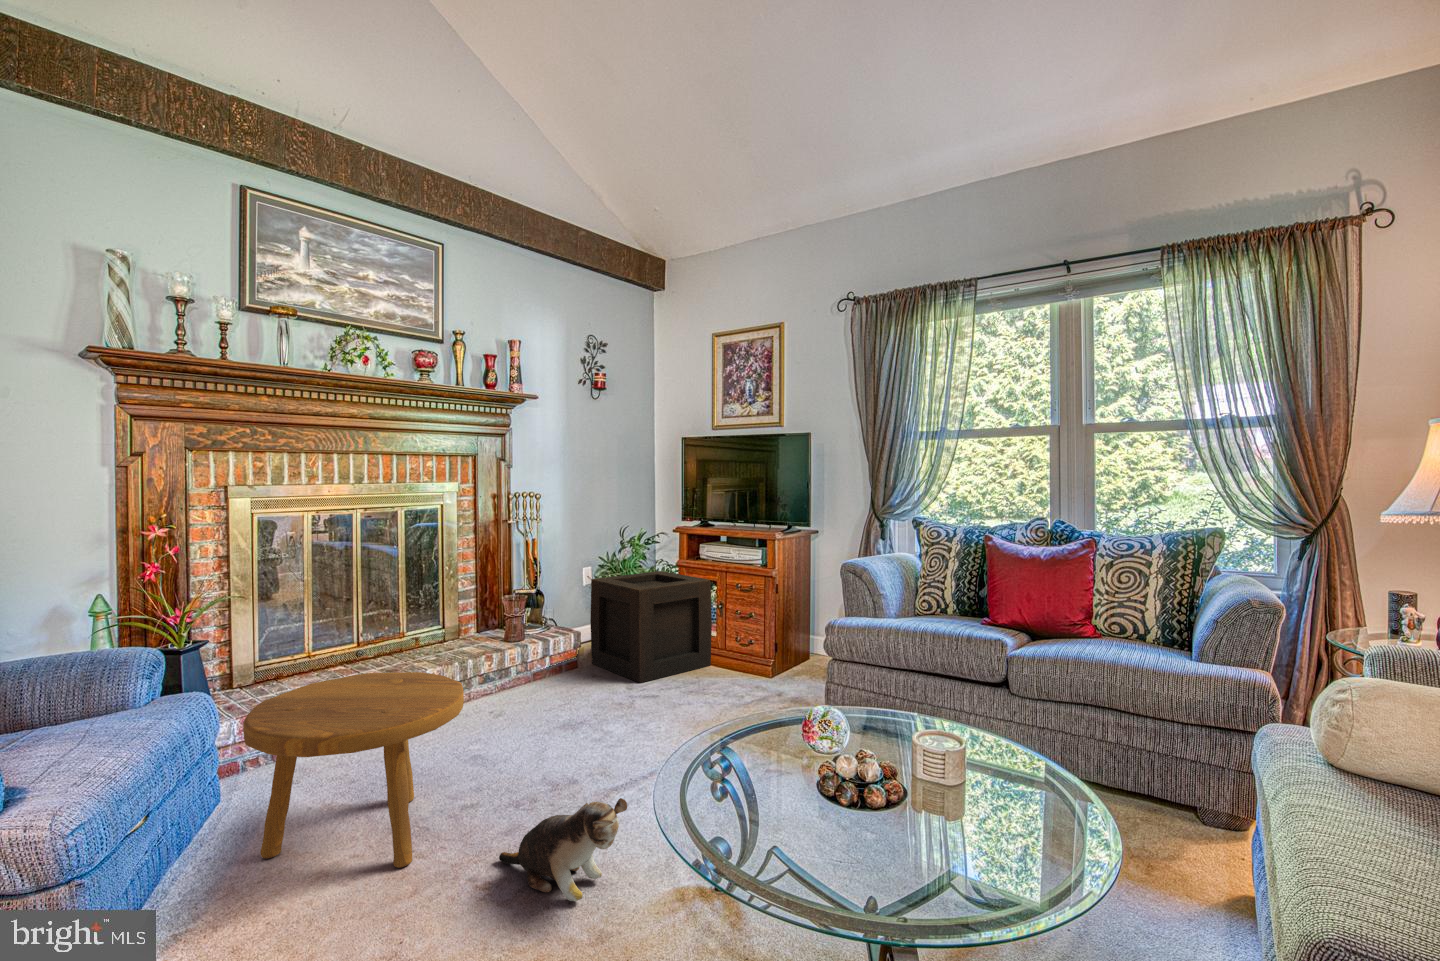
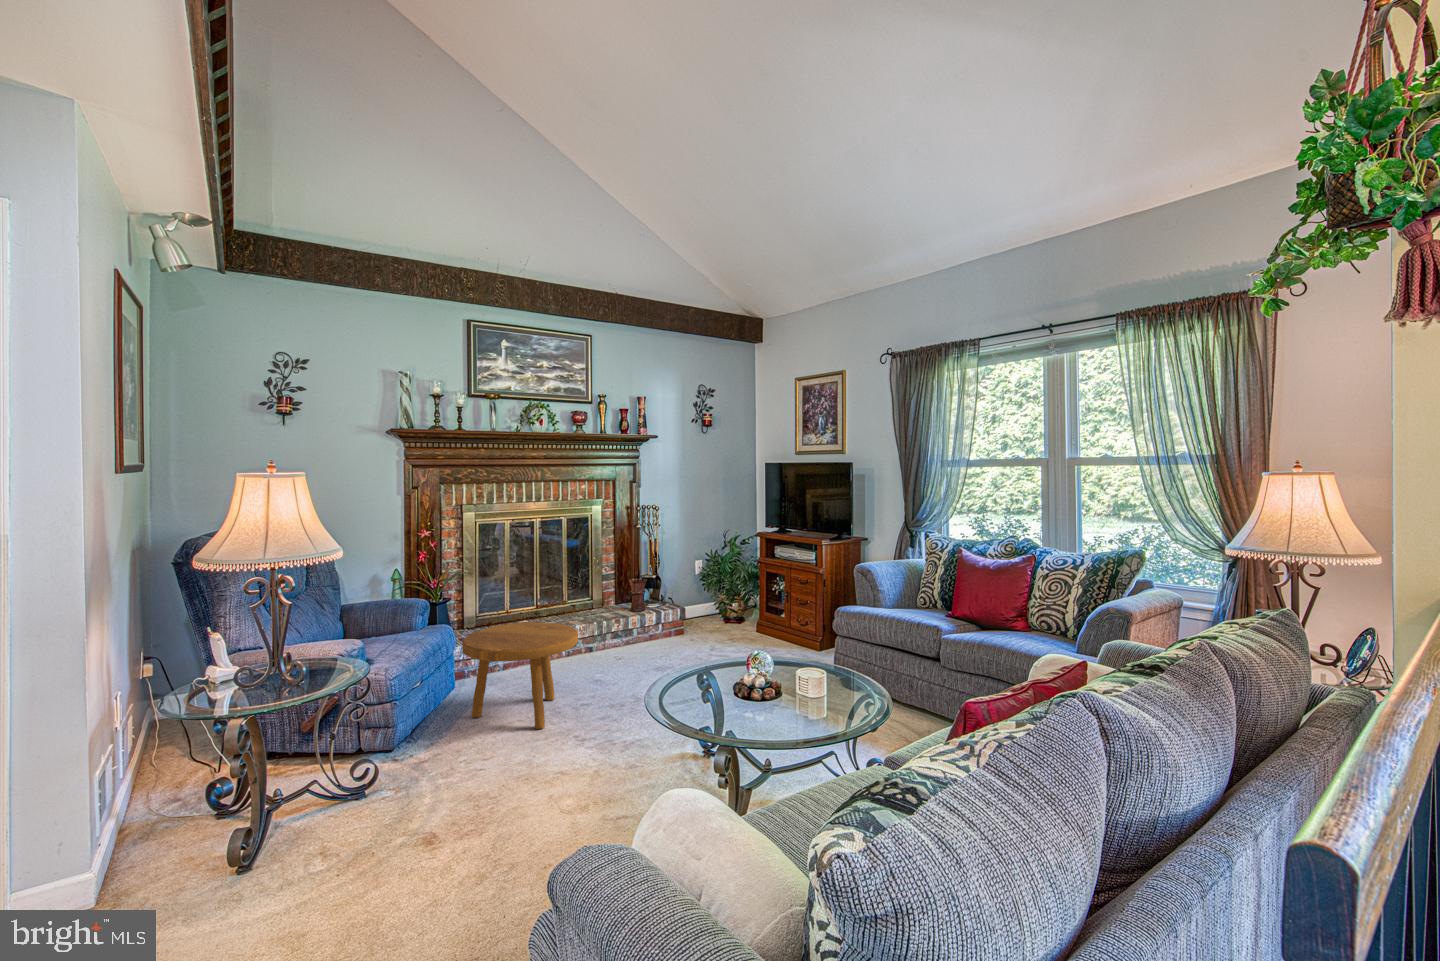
wooden crate: present [590,571,712,683] -> none [694,566,780,647]
plush toy: present [499,798,627,901] -> none [589,699,649,754]

